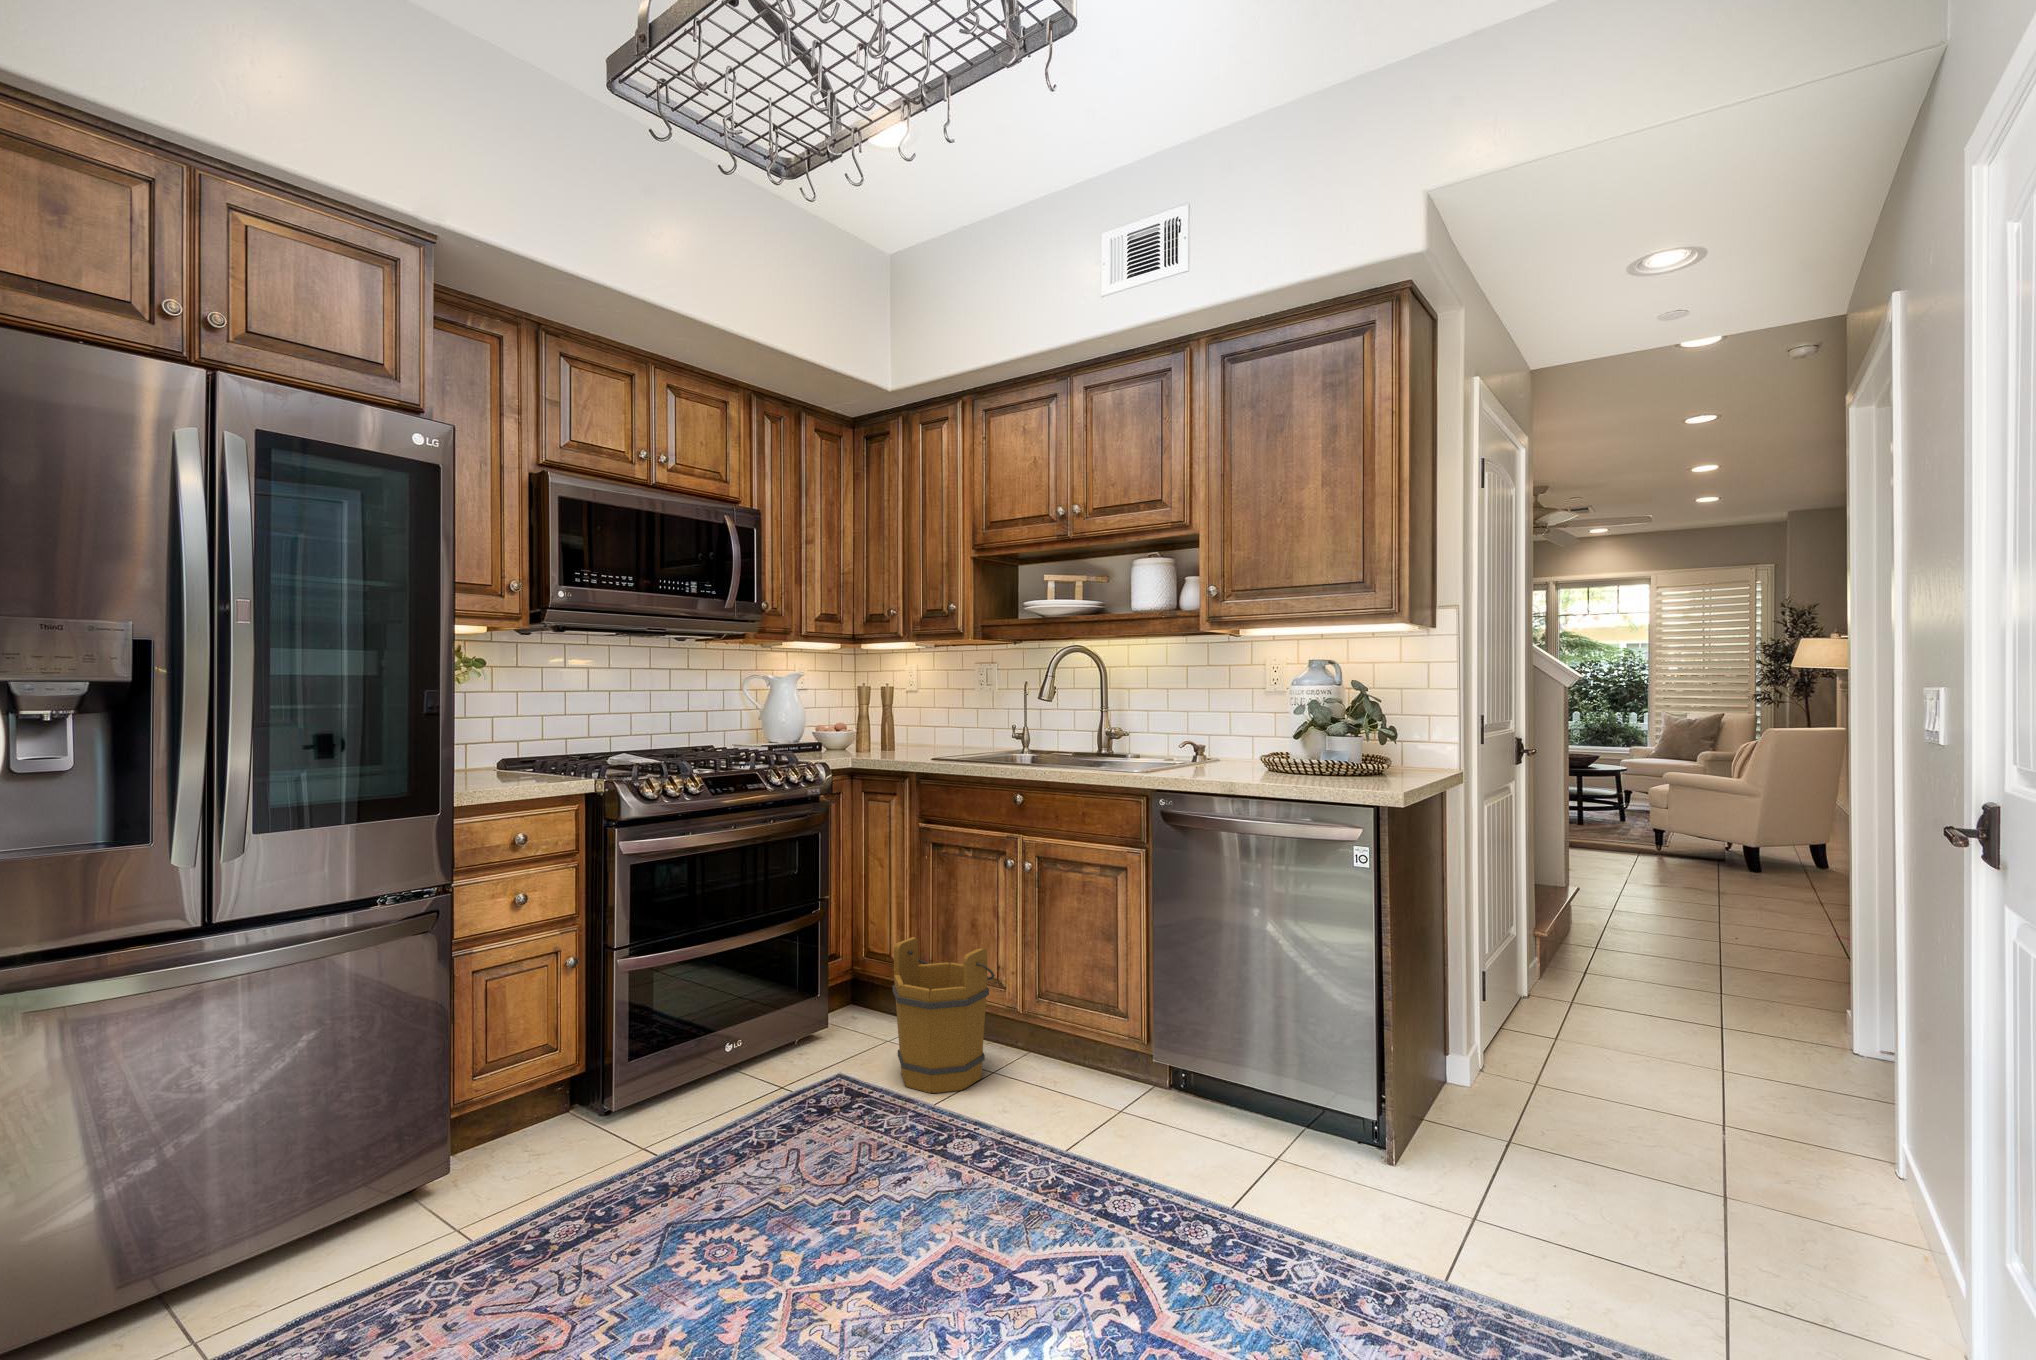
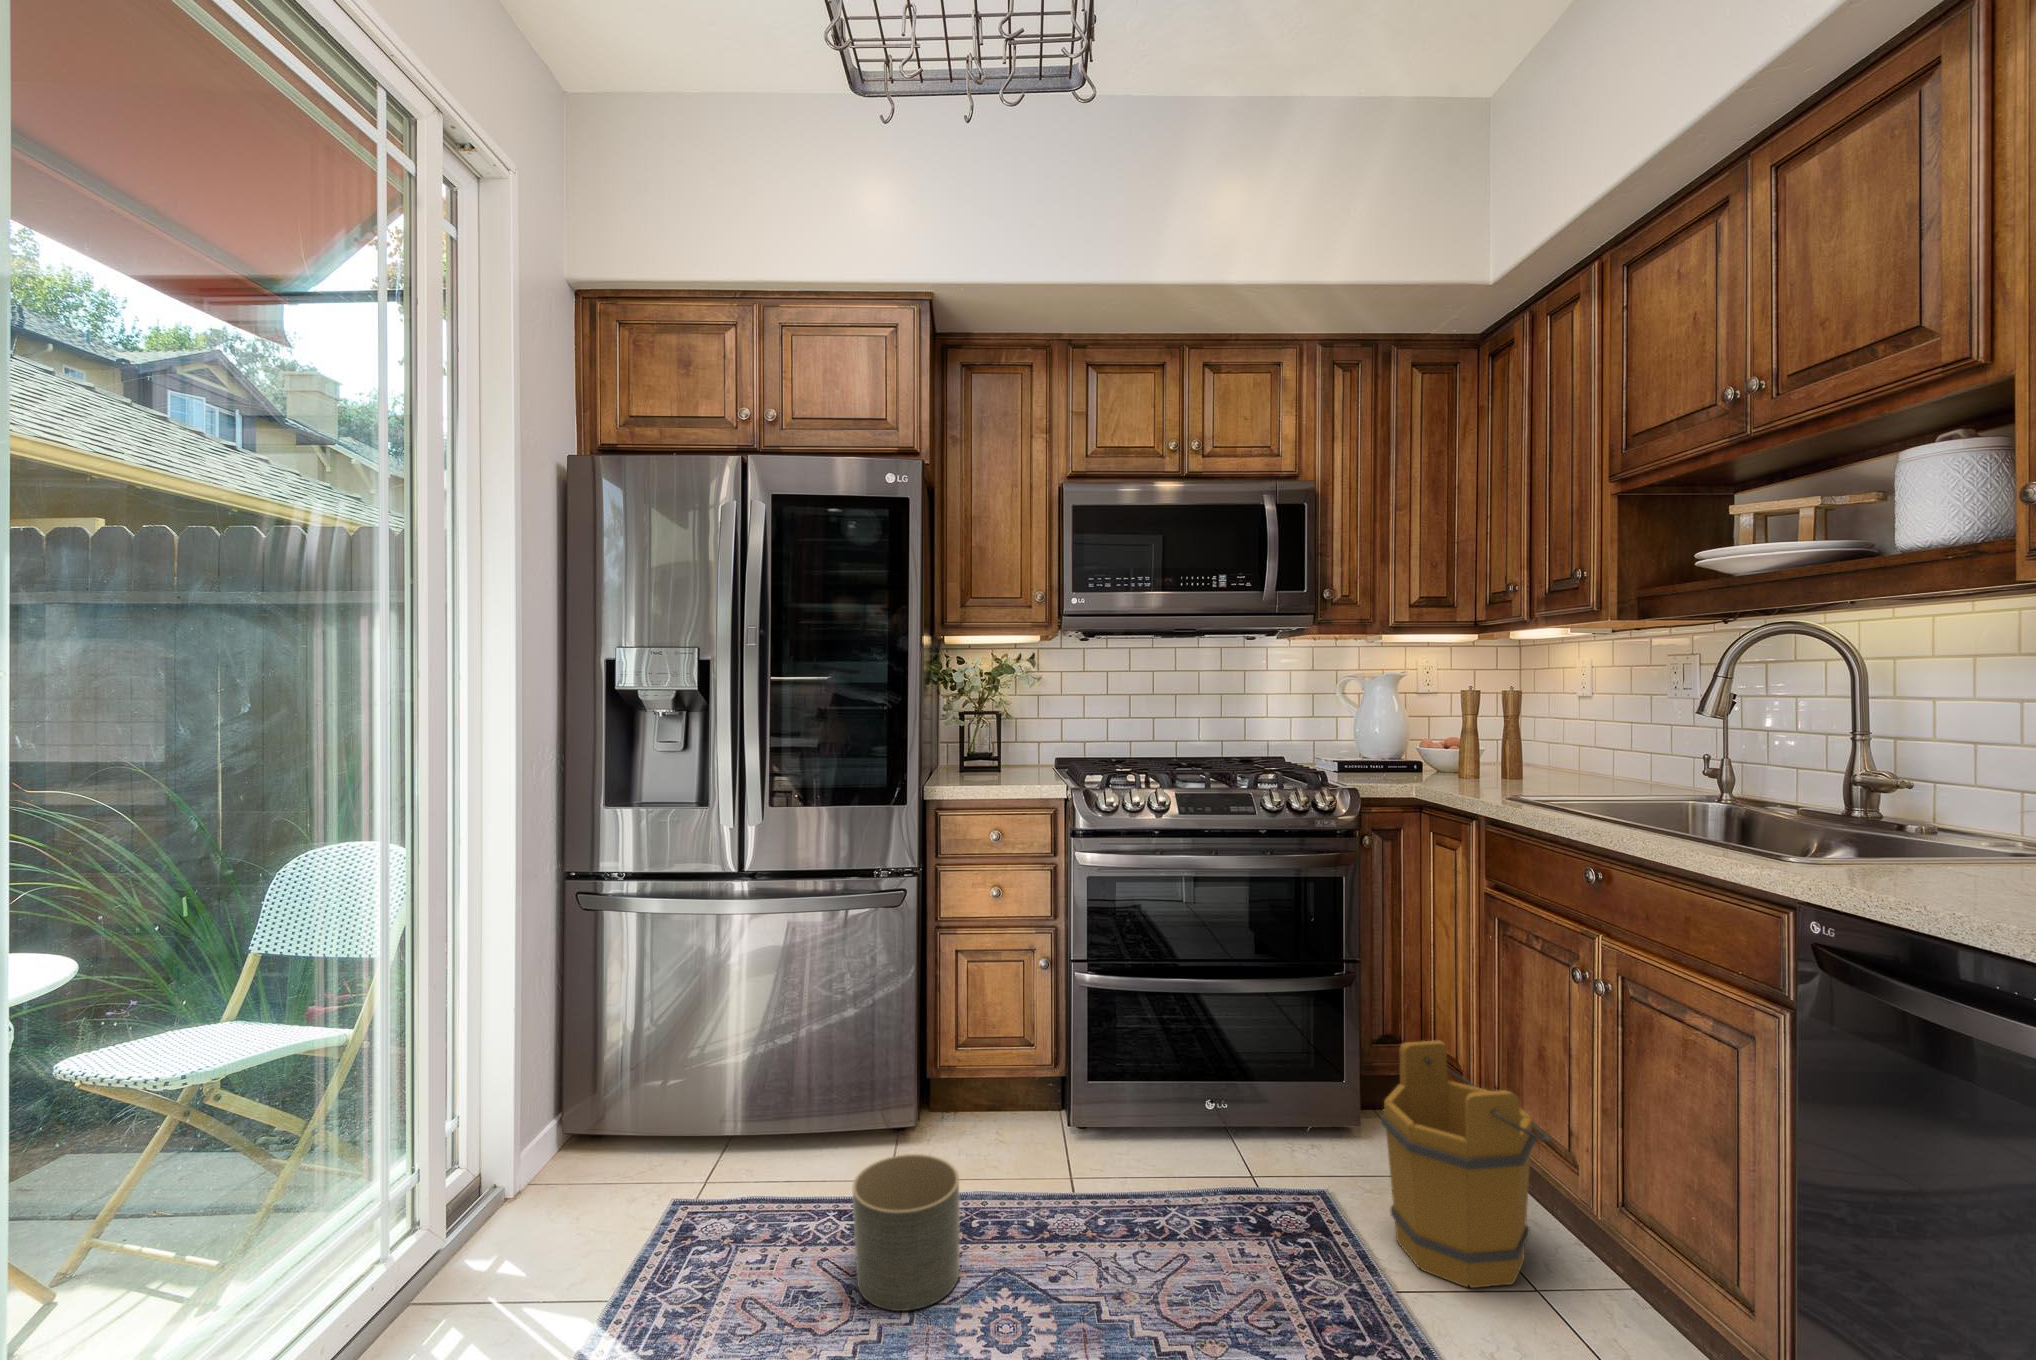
planter: none [533,1145,649,1299] -> present [852,1154,960,1311]

